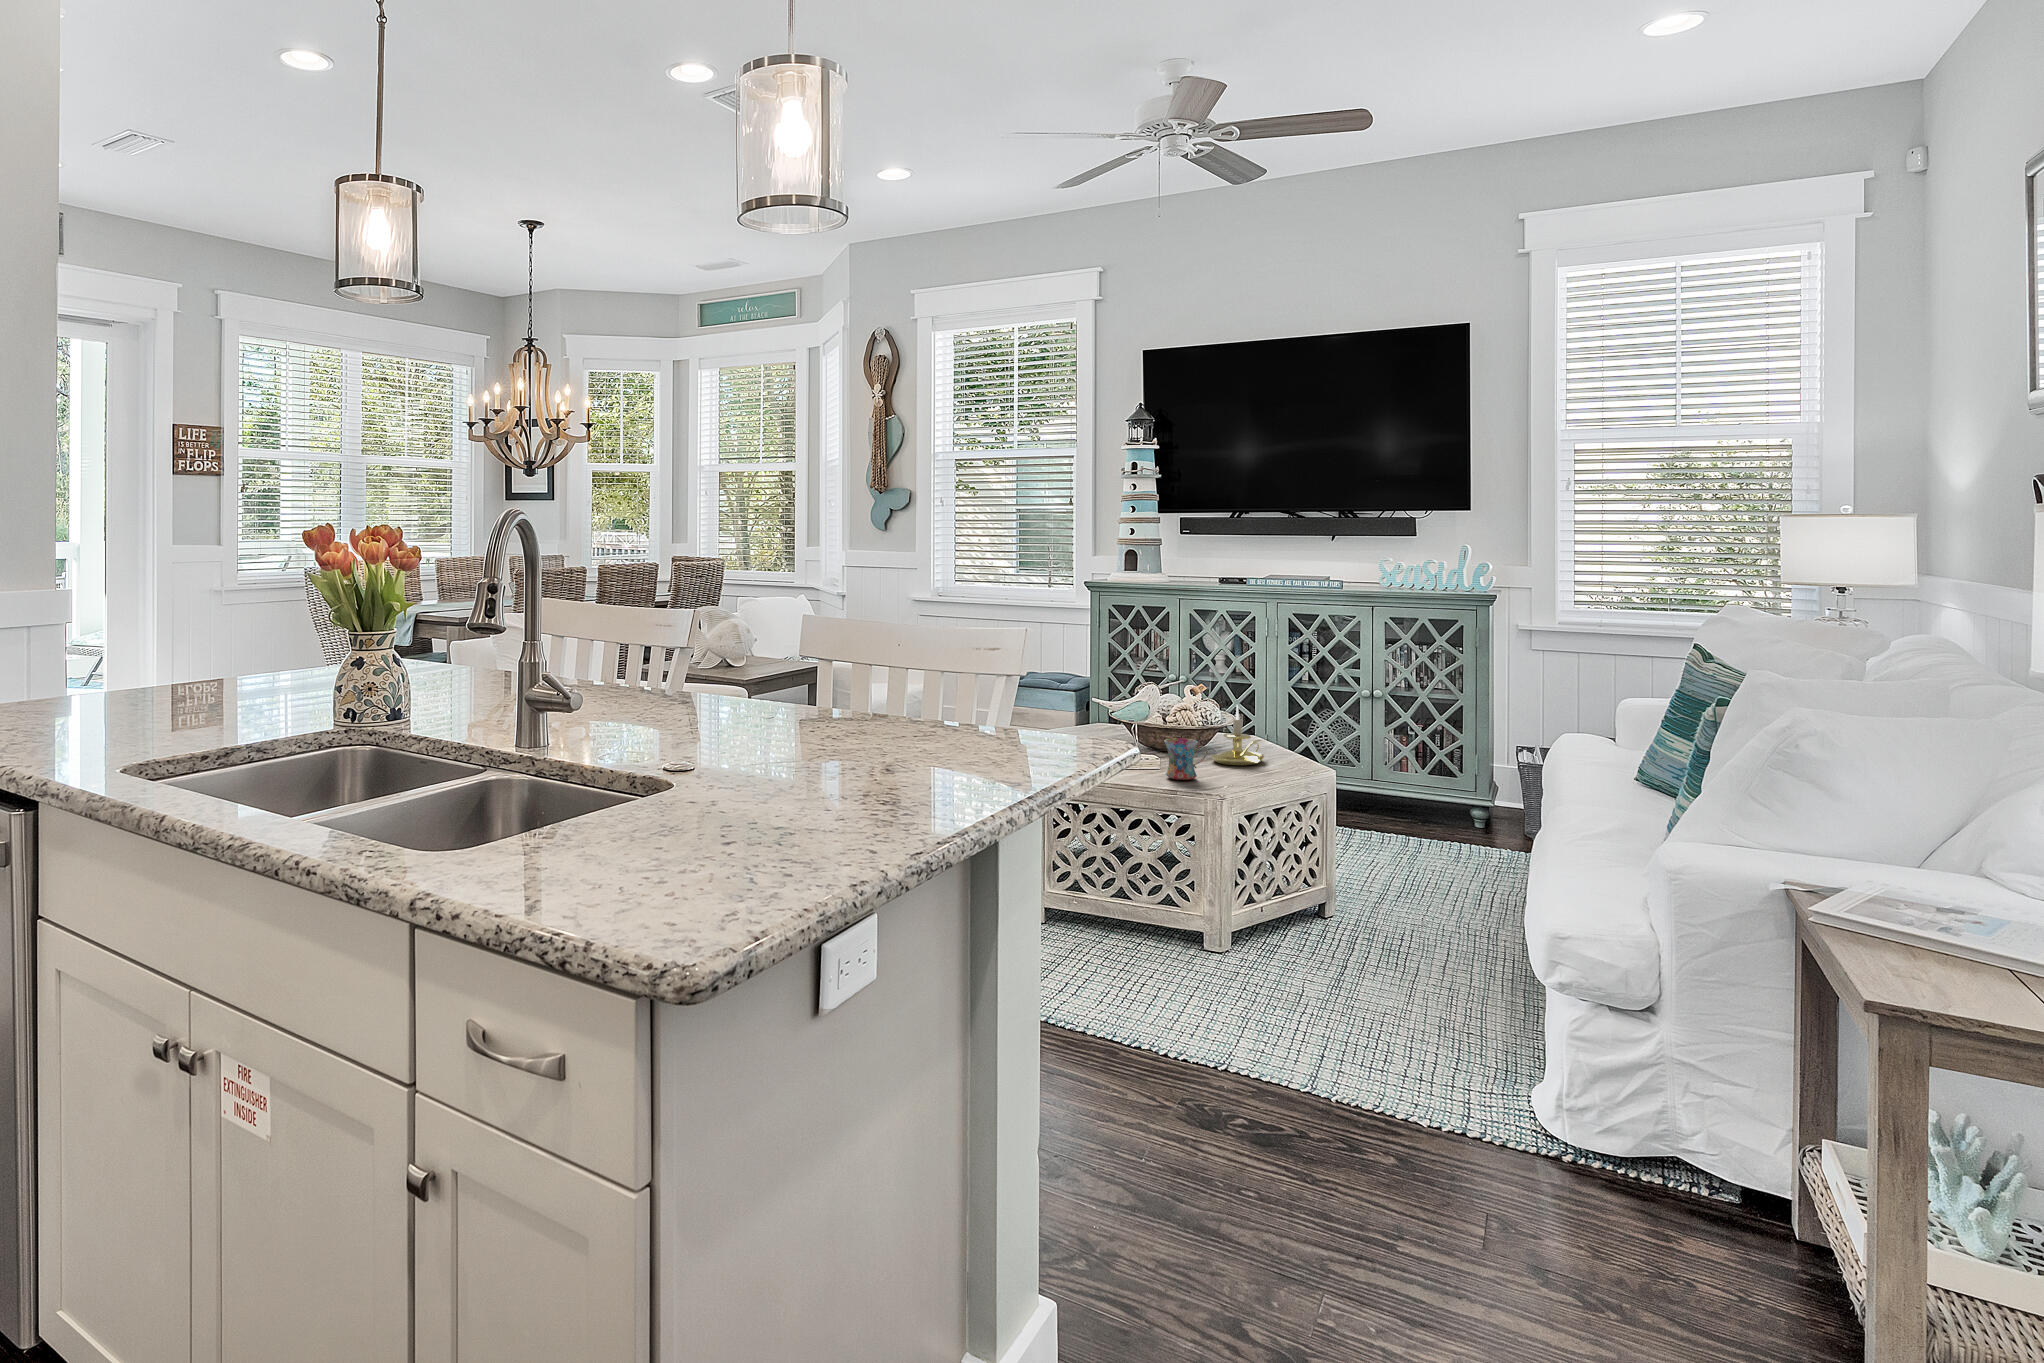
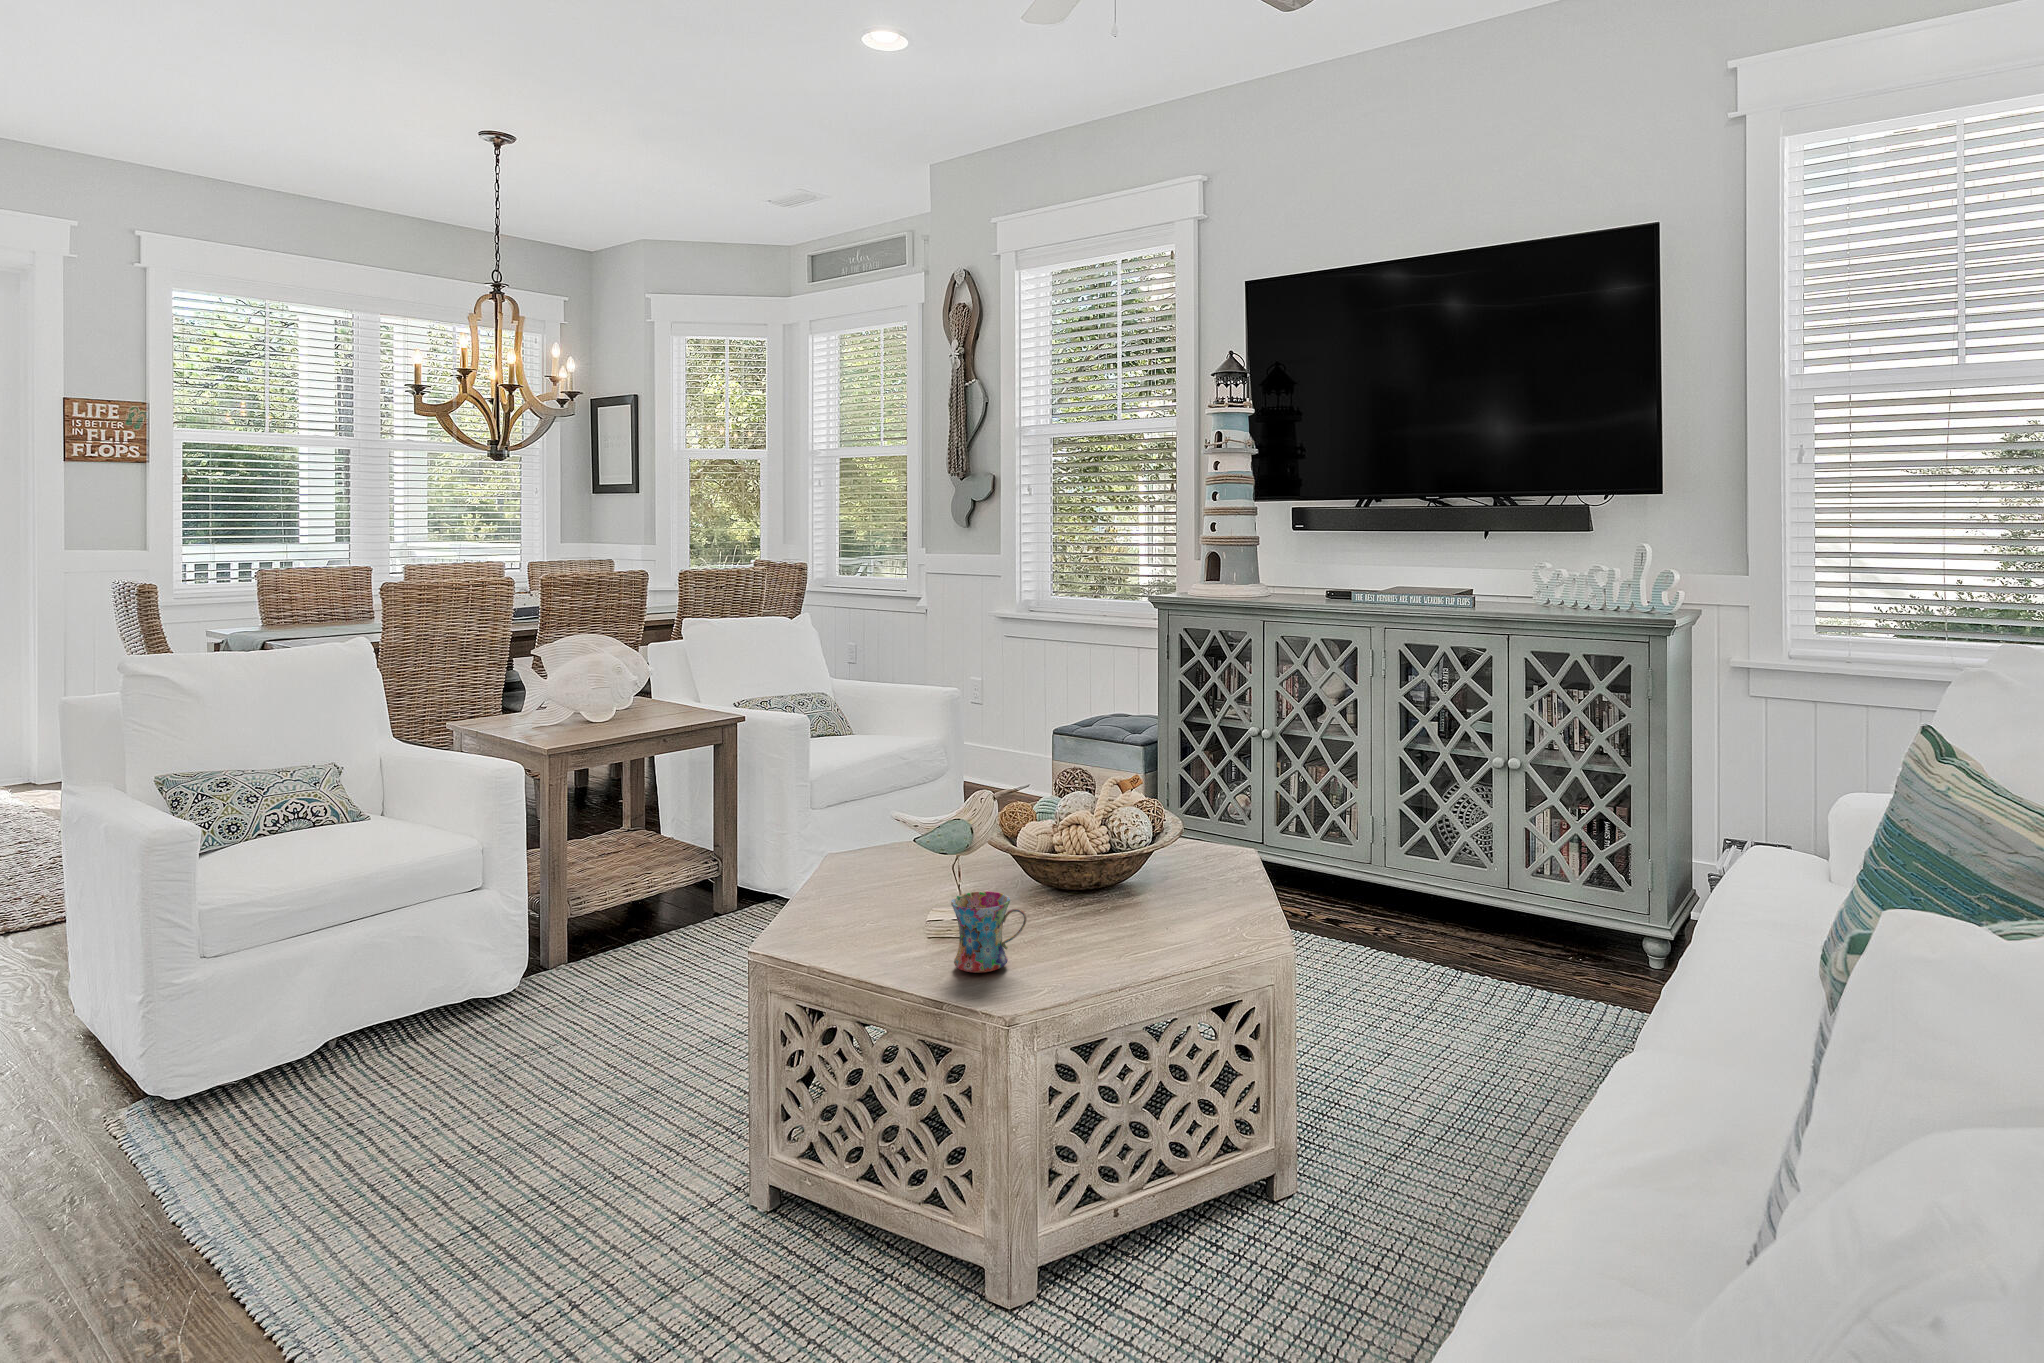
candle holder: present [1211,705,1264,765] -> none [1090,820,1191,930]

